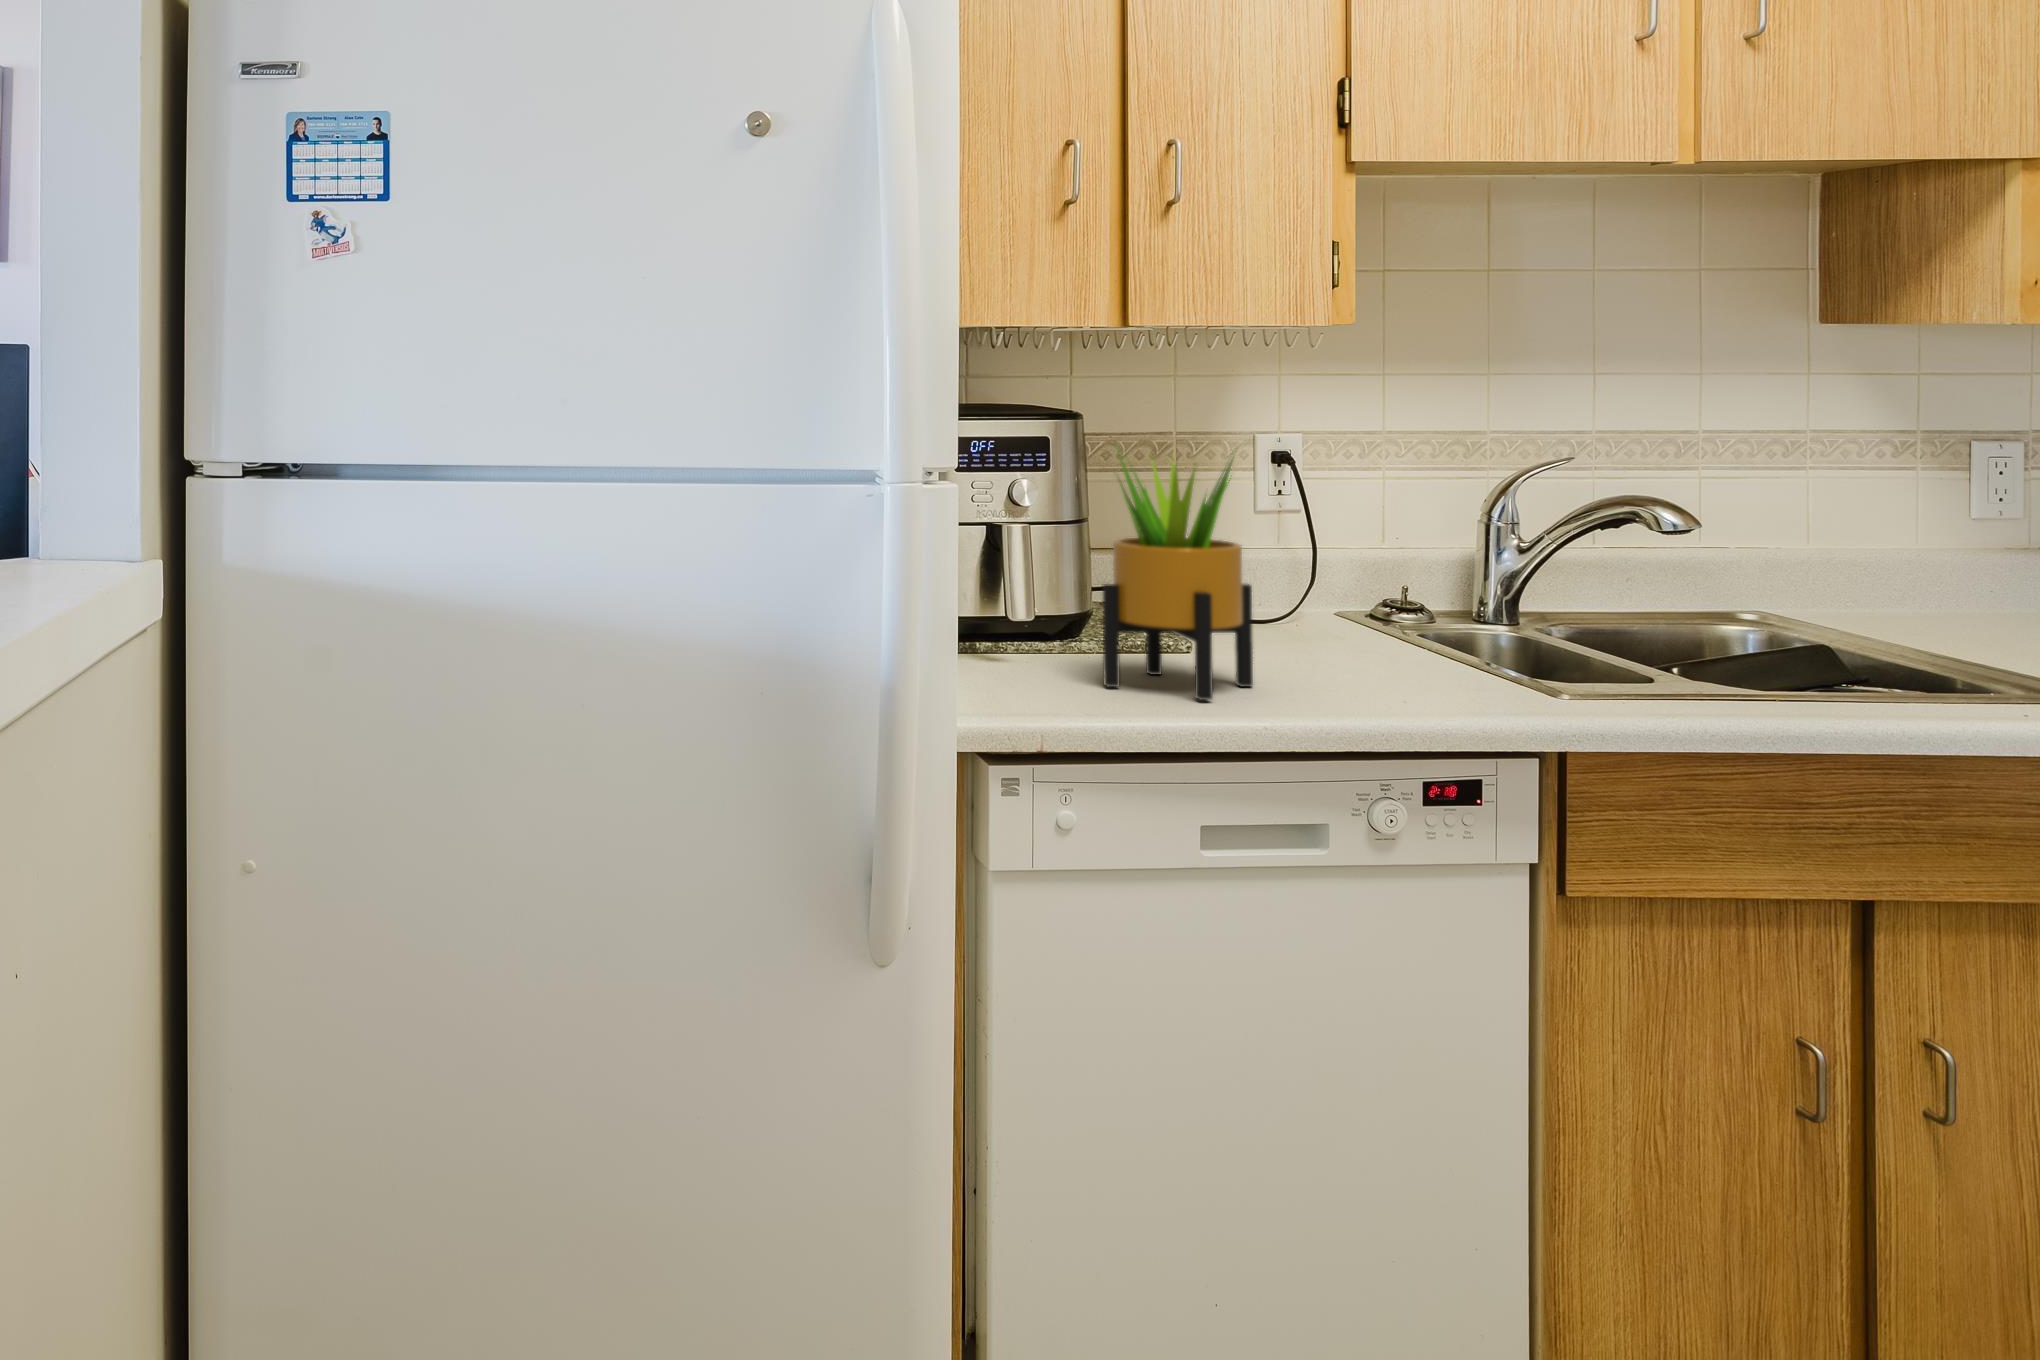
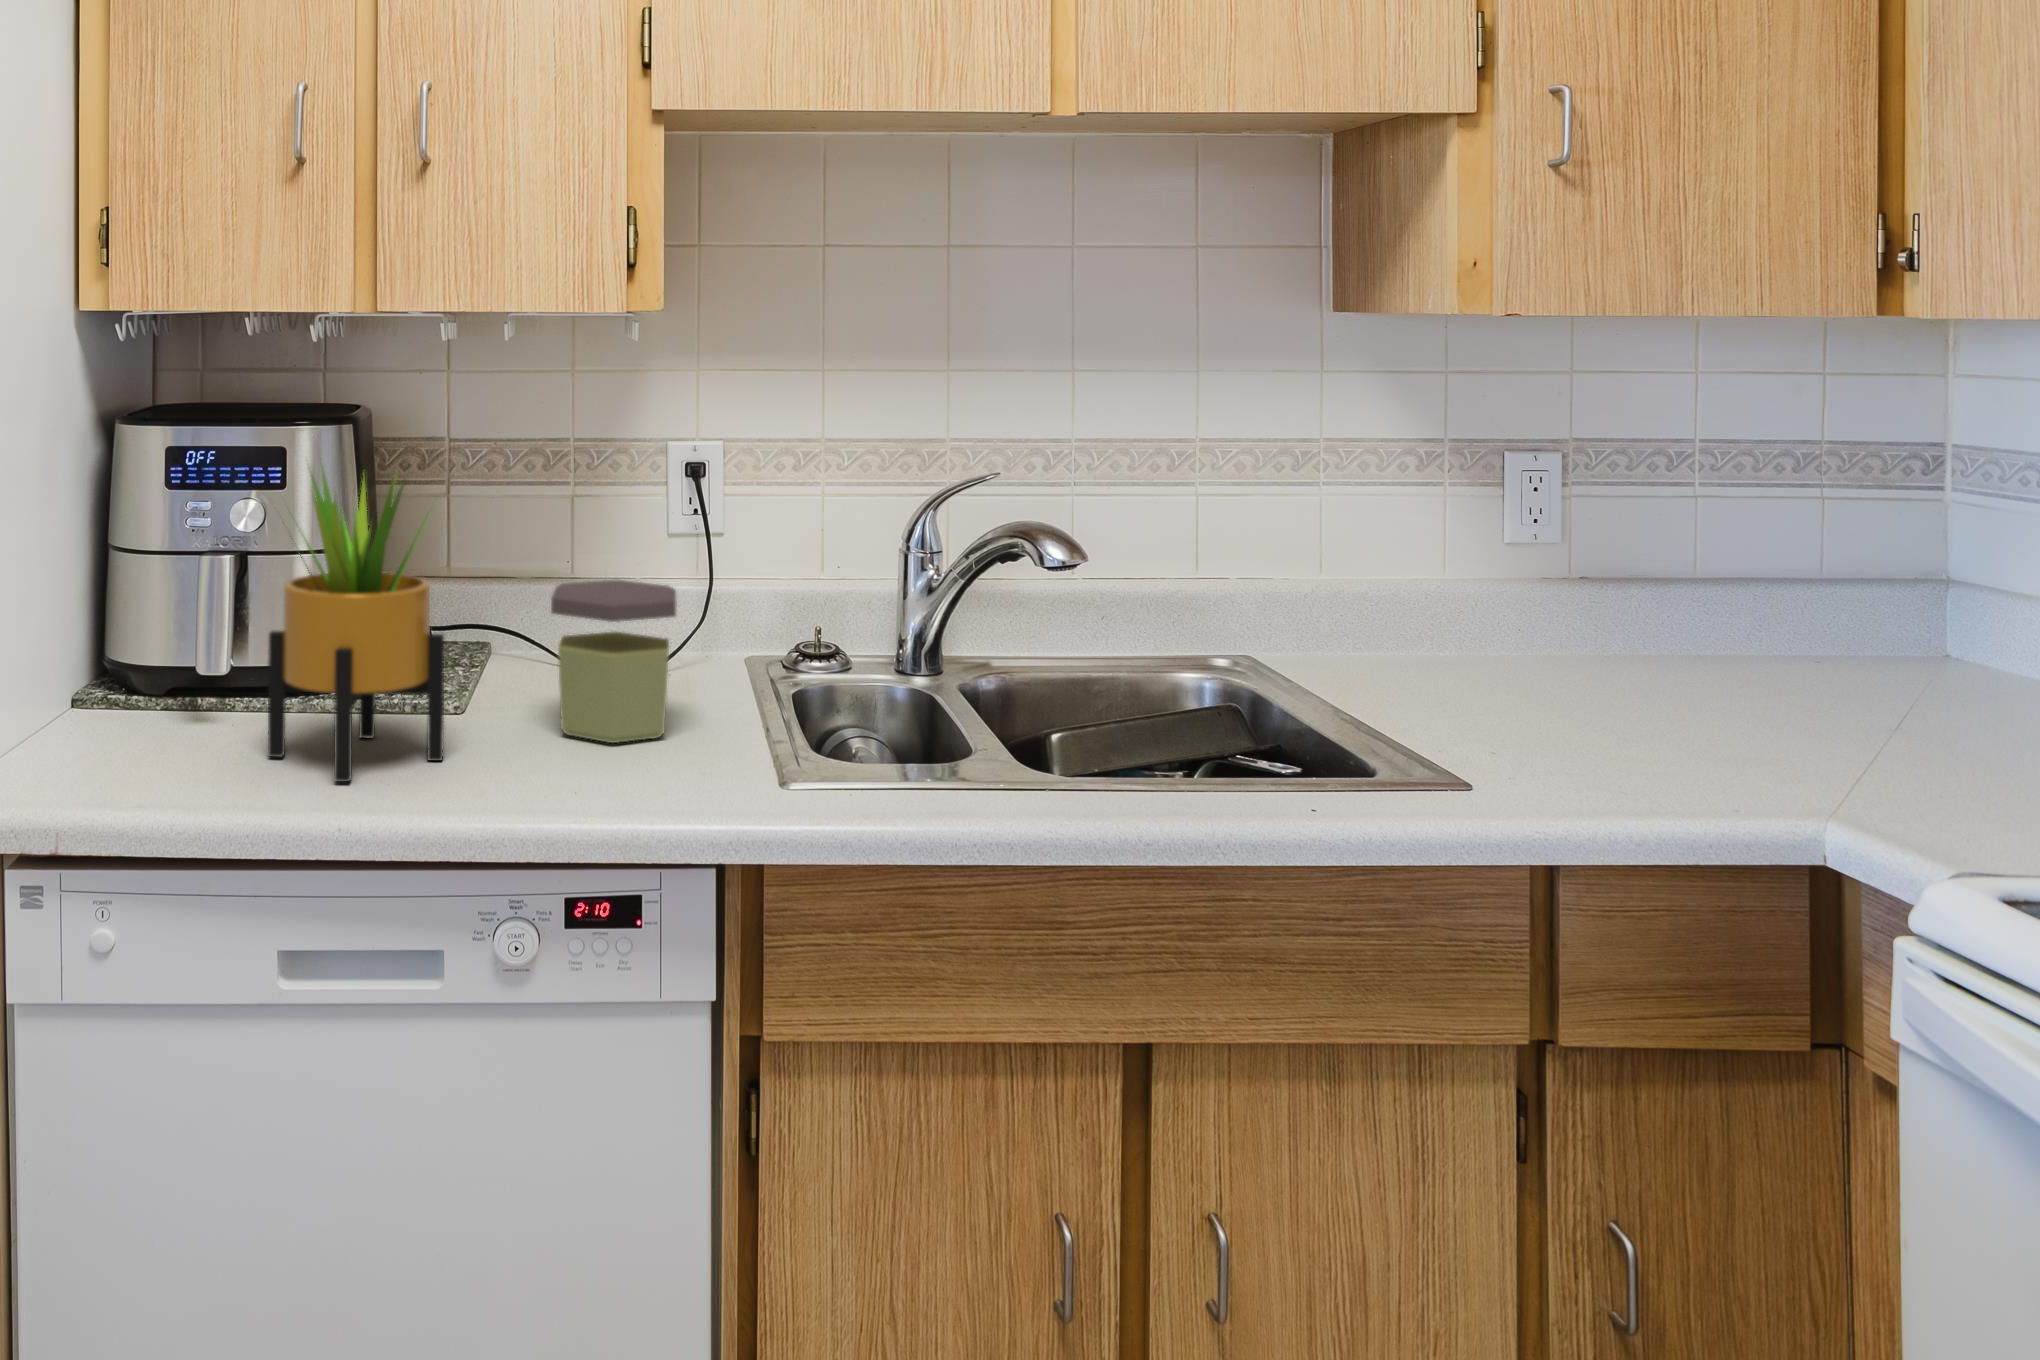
jar: none [1282,544,1413,673] -> present [551,580,677,743]

